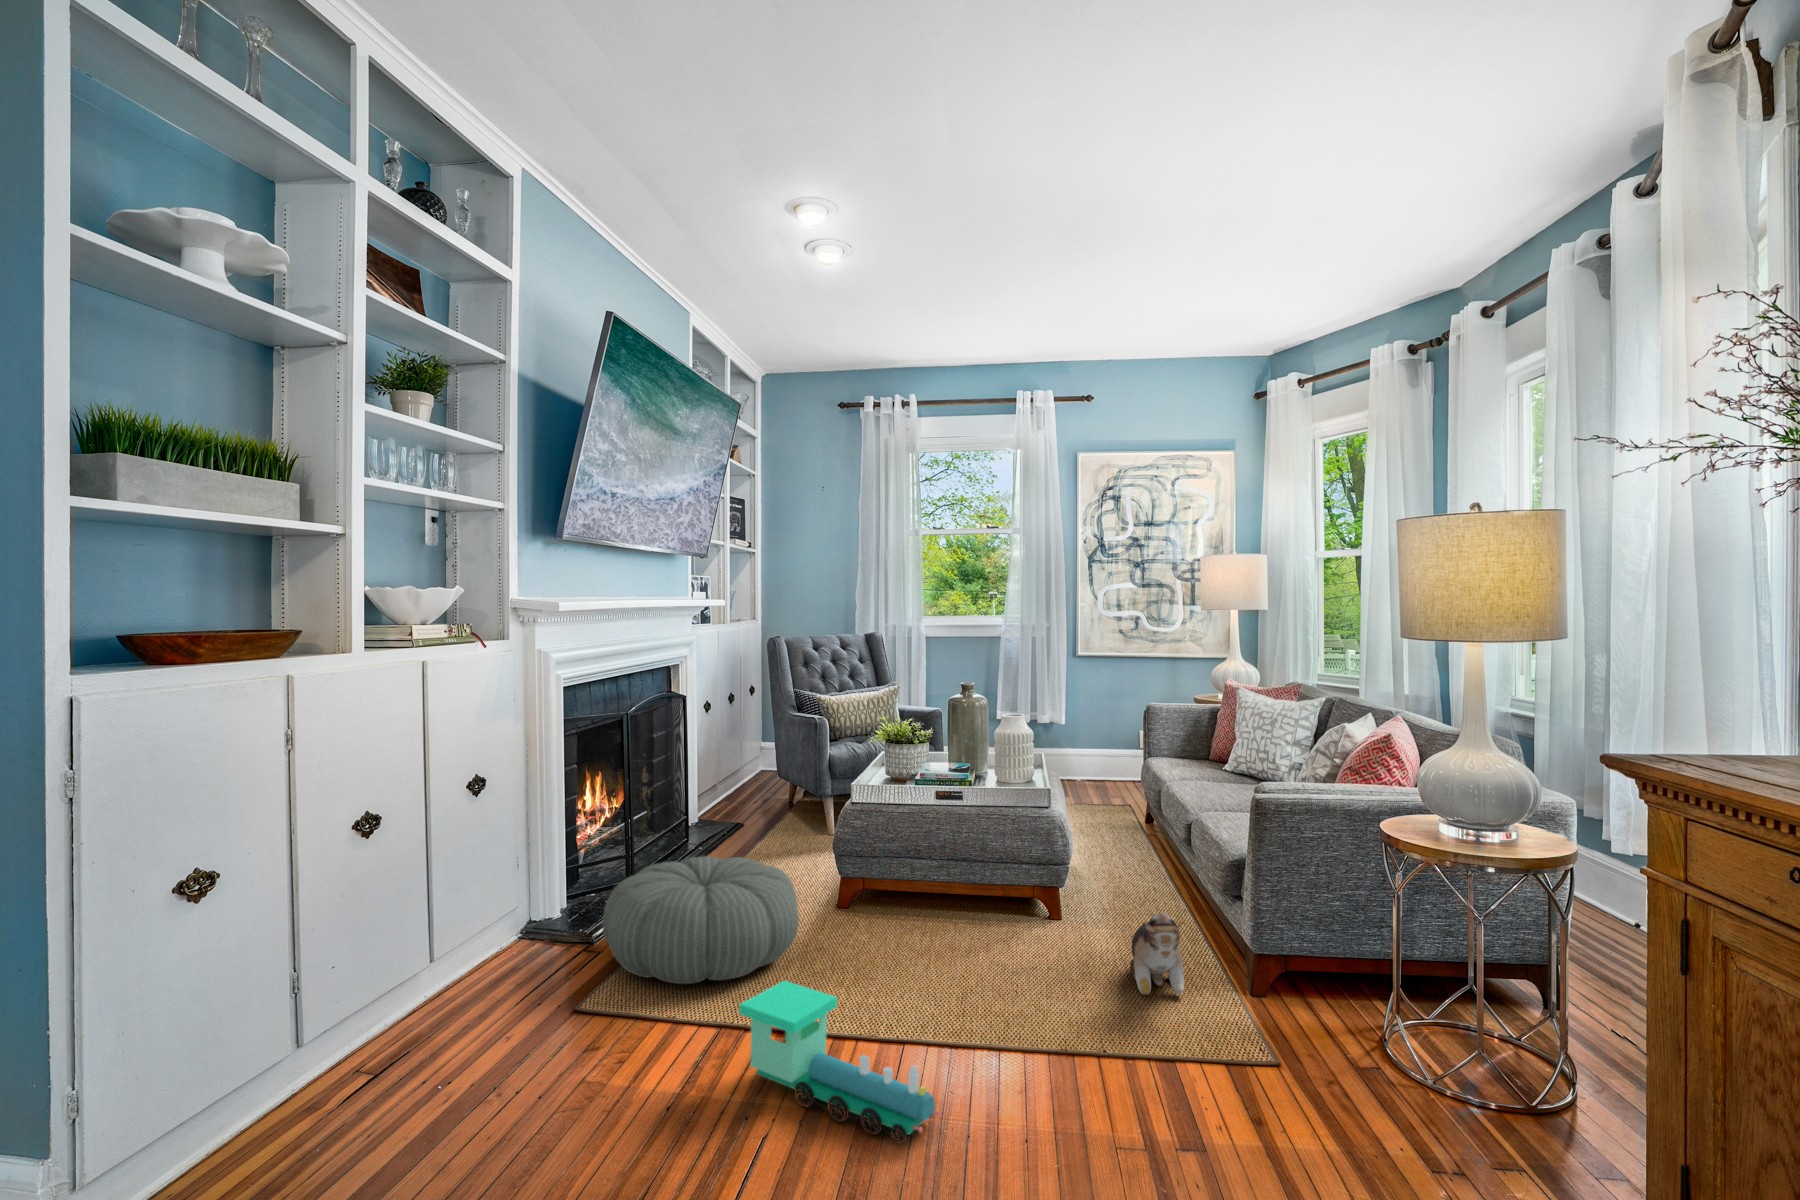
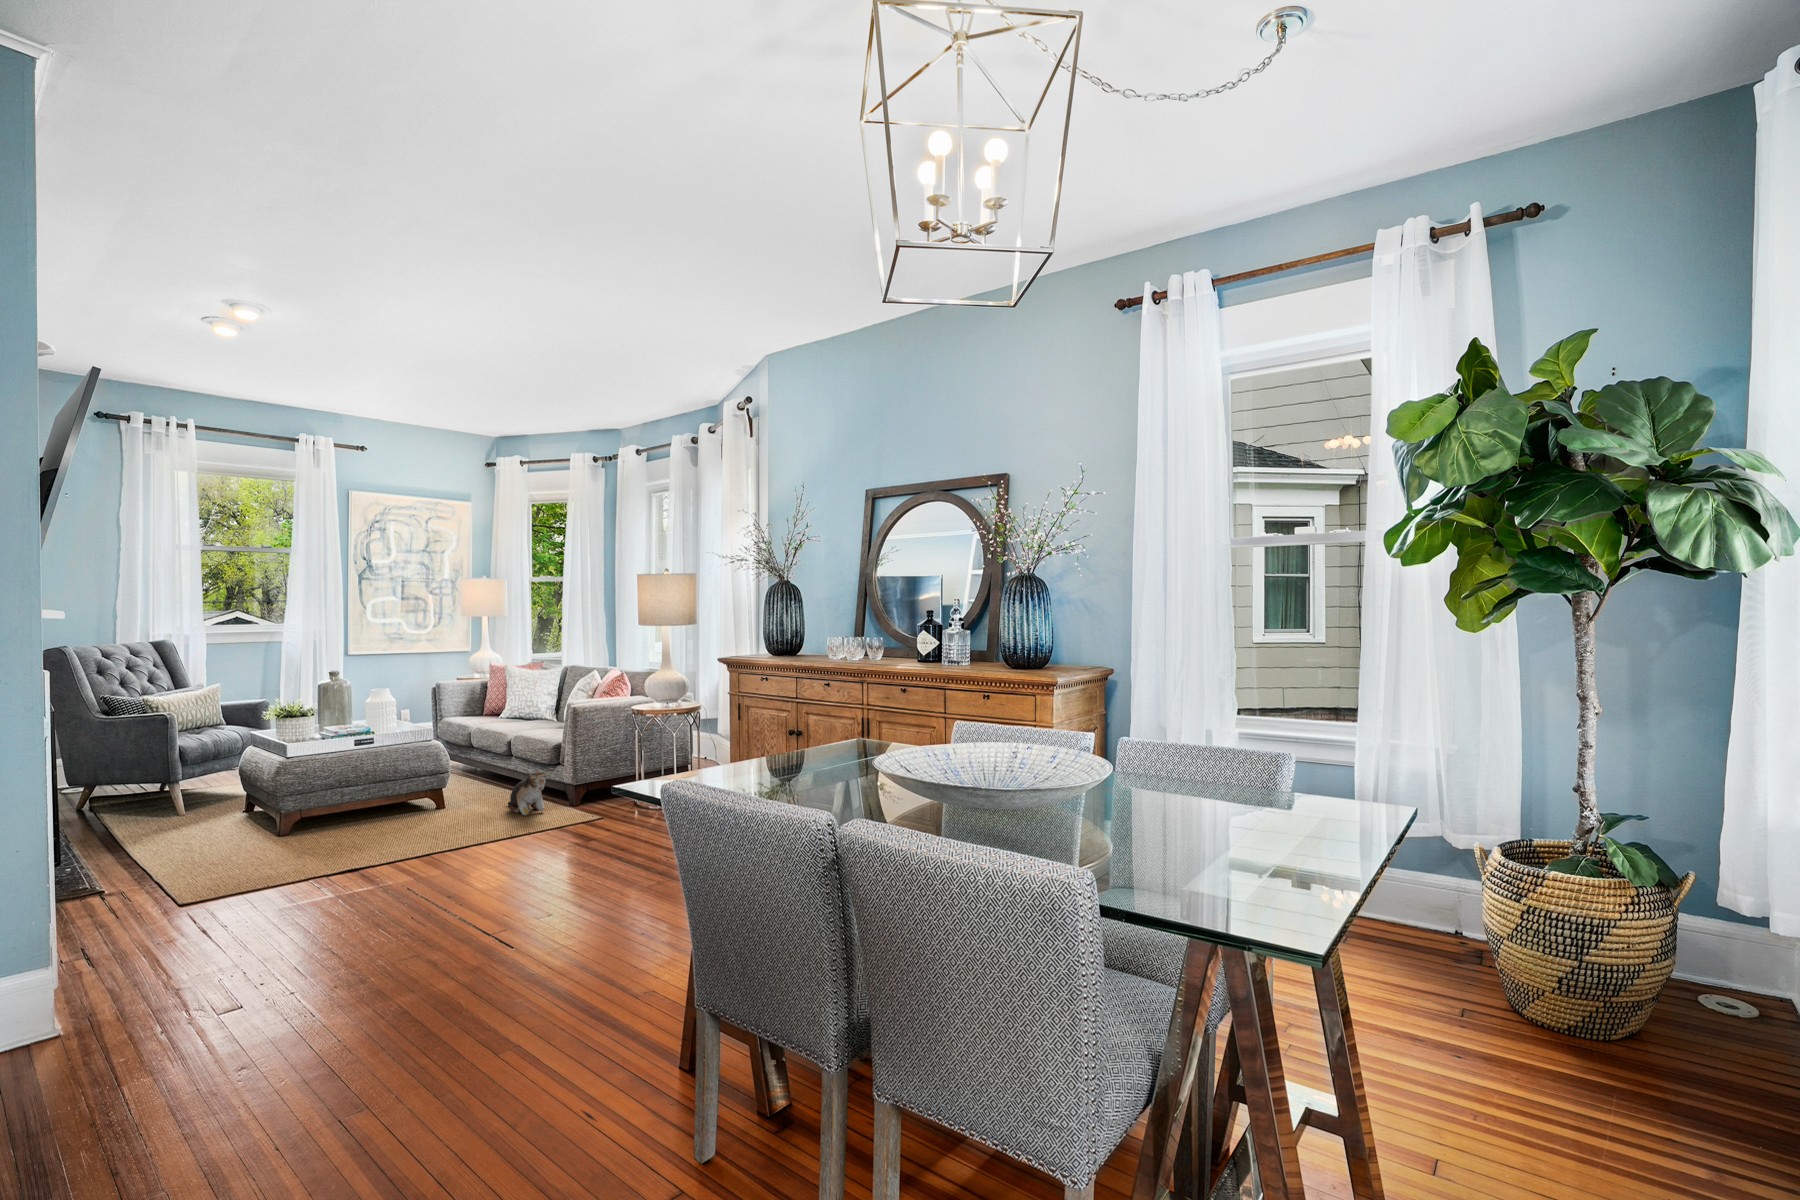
pouf: present [603,856,799,984] -> none [129,800,302,882]
toy train: present [739,981,940,1143] -> none [356,826,483,880]

